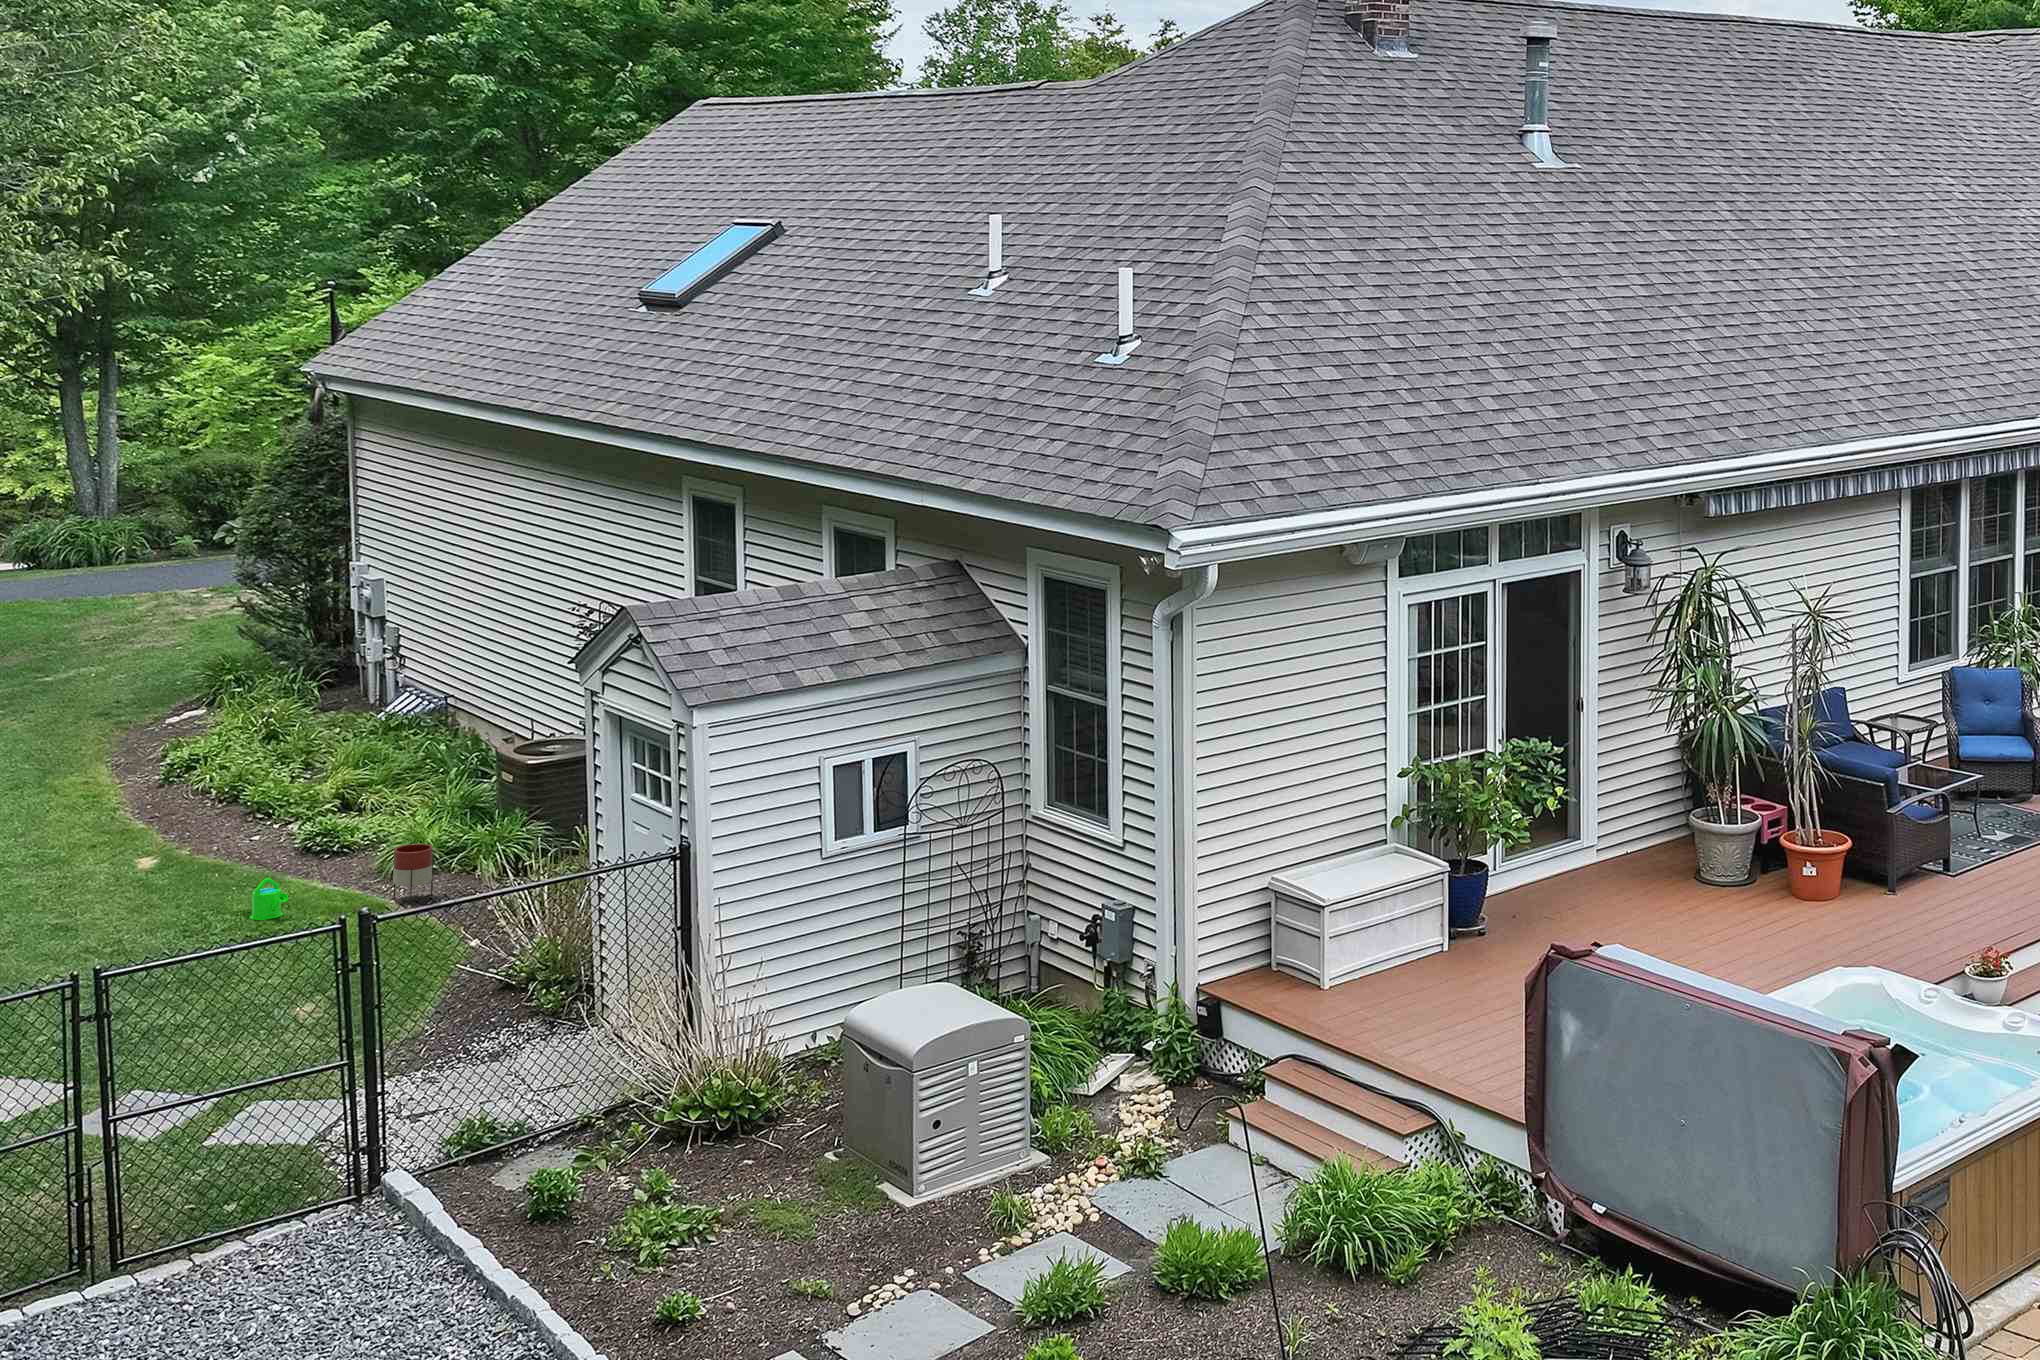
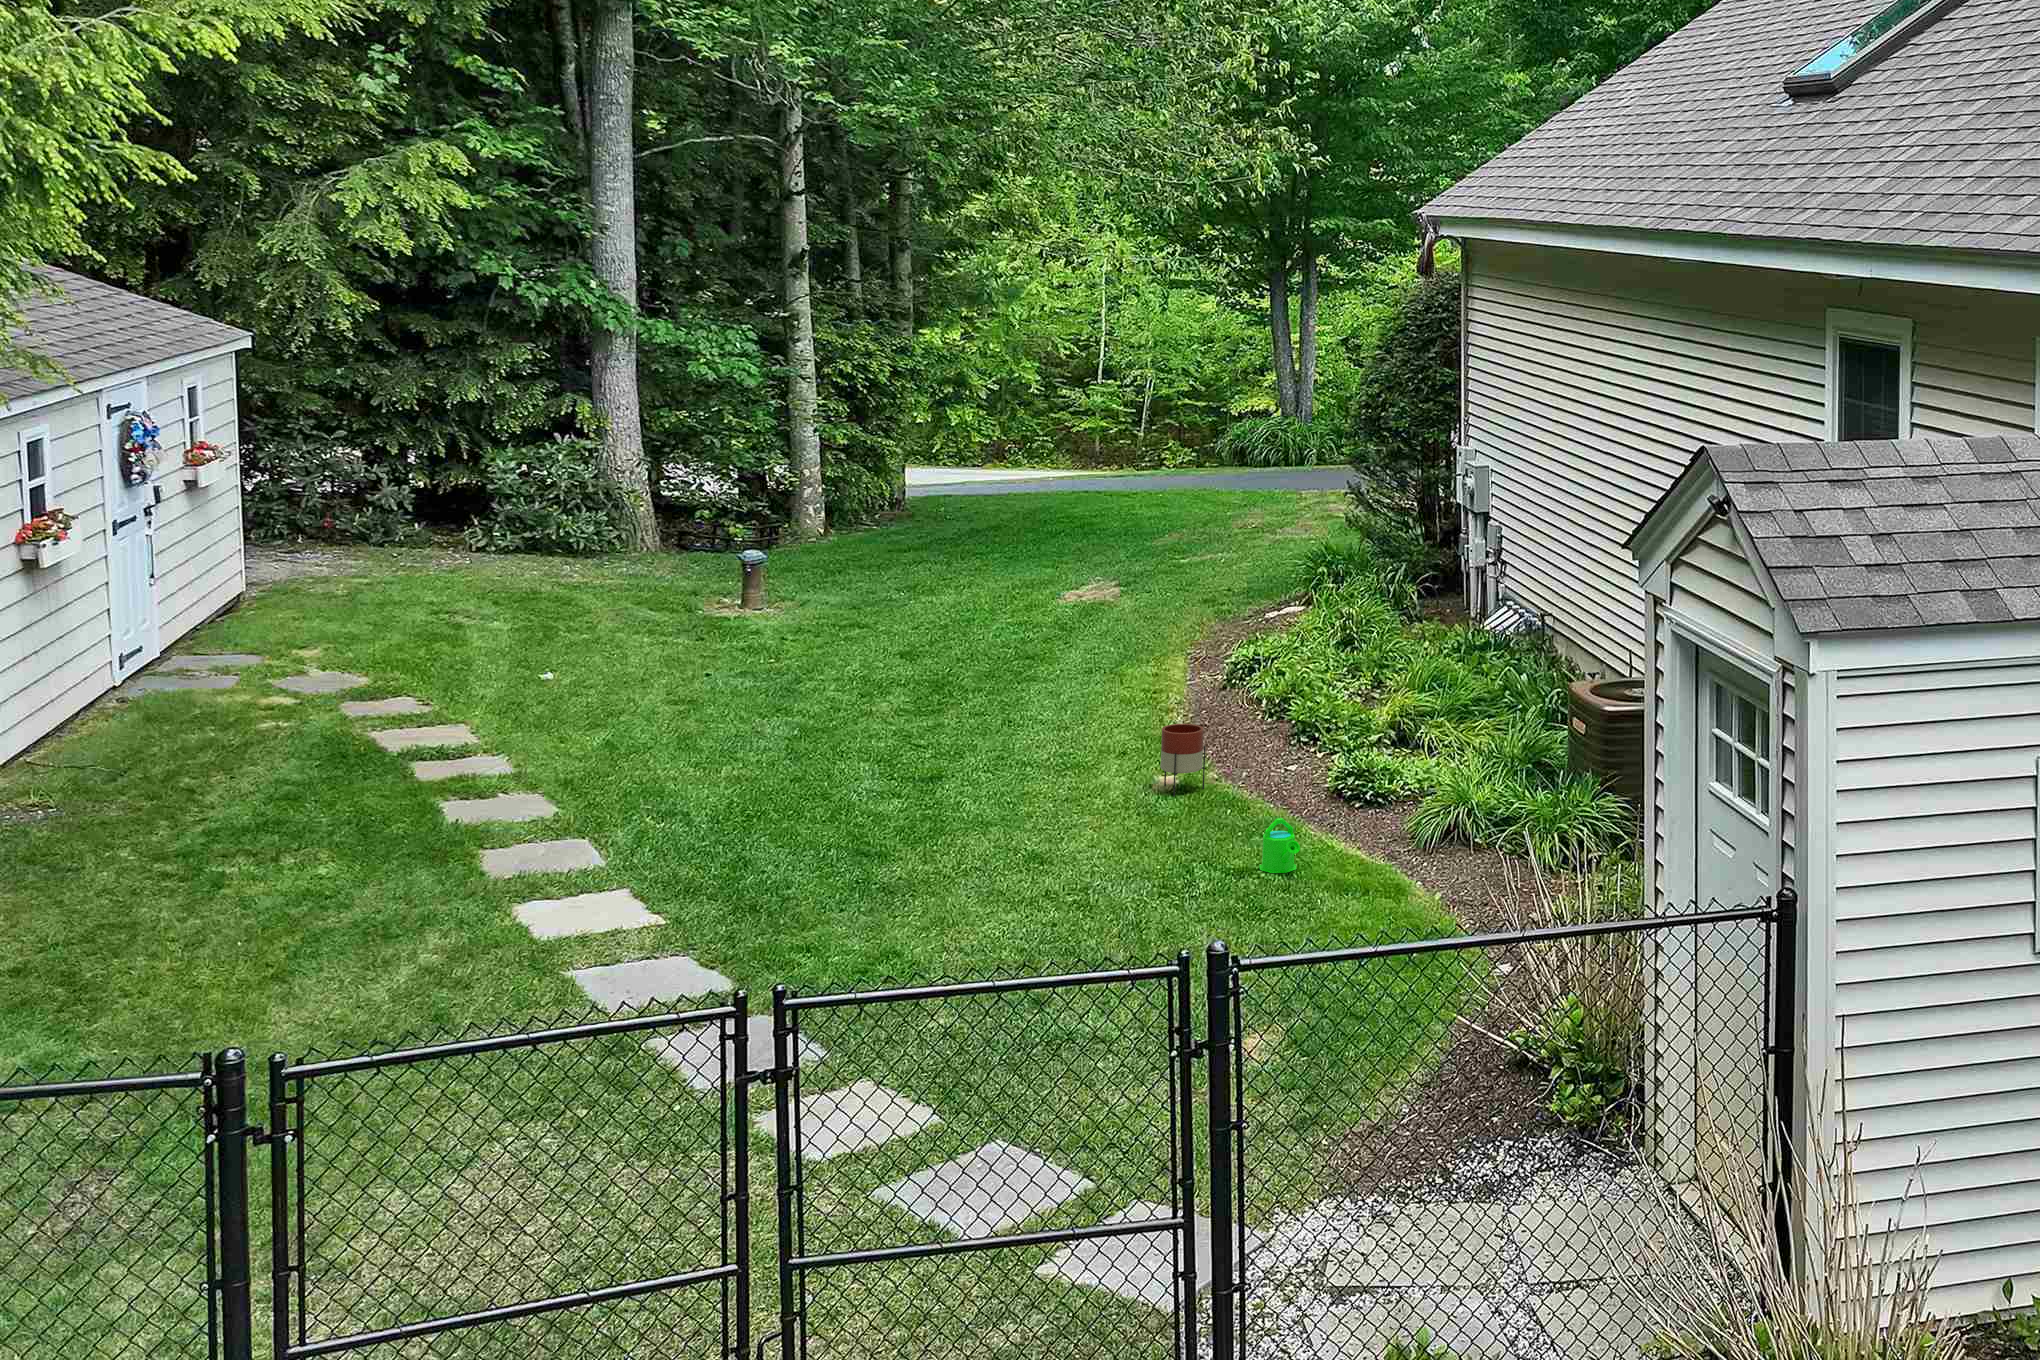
planter: present [393,844,433,905] -> present [1160,724,1205,796]

